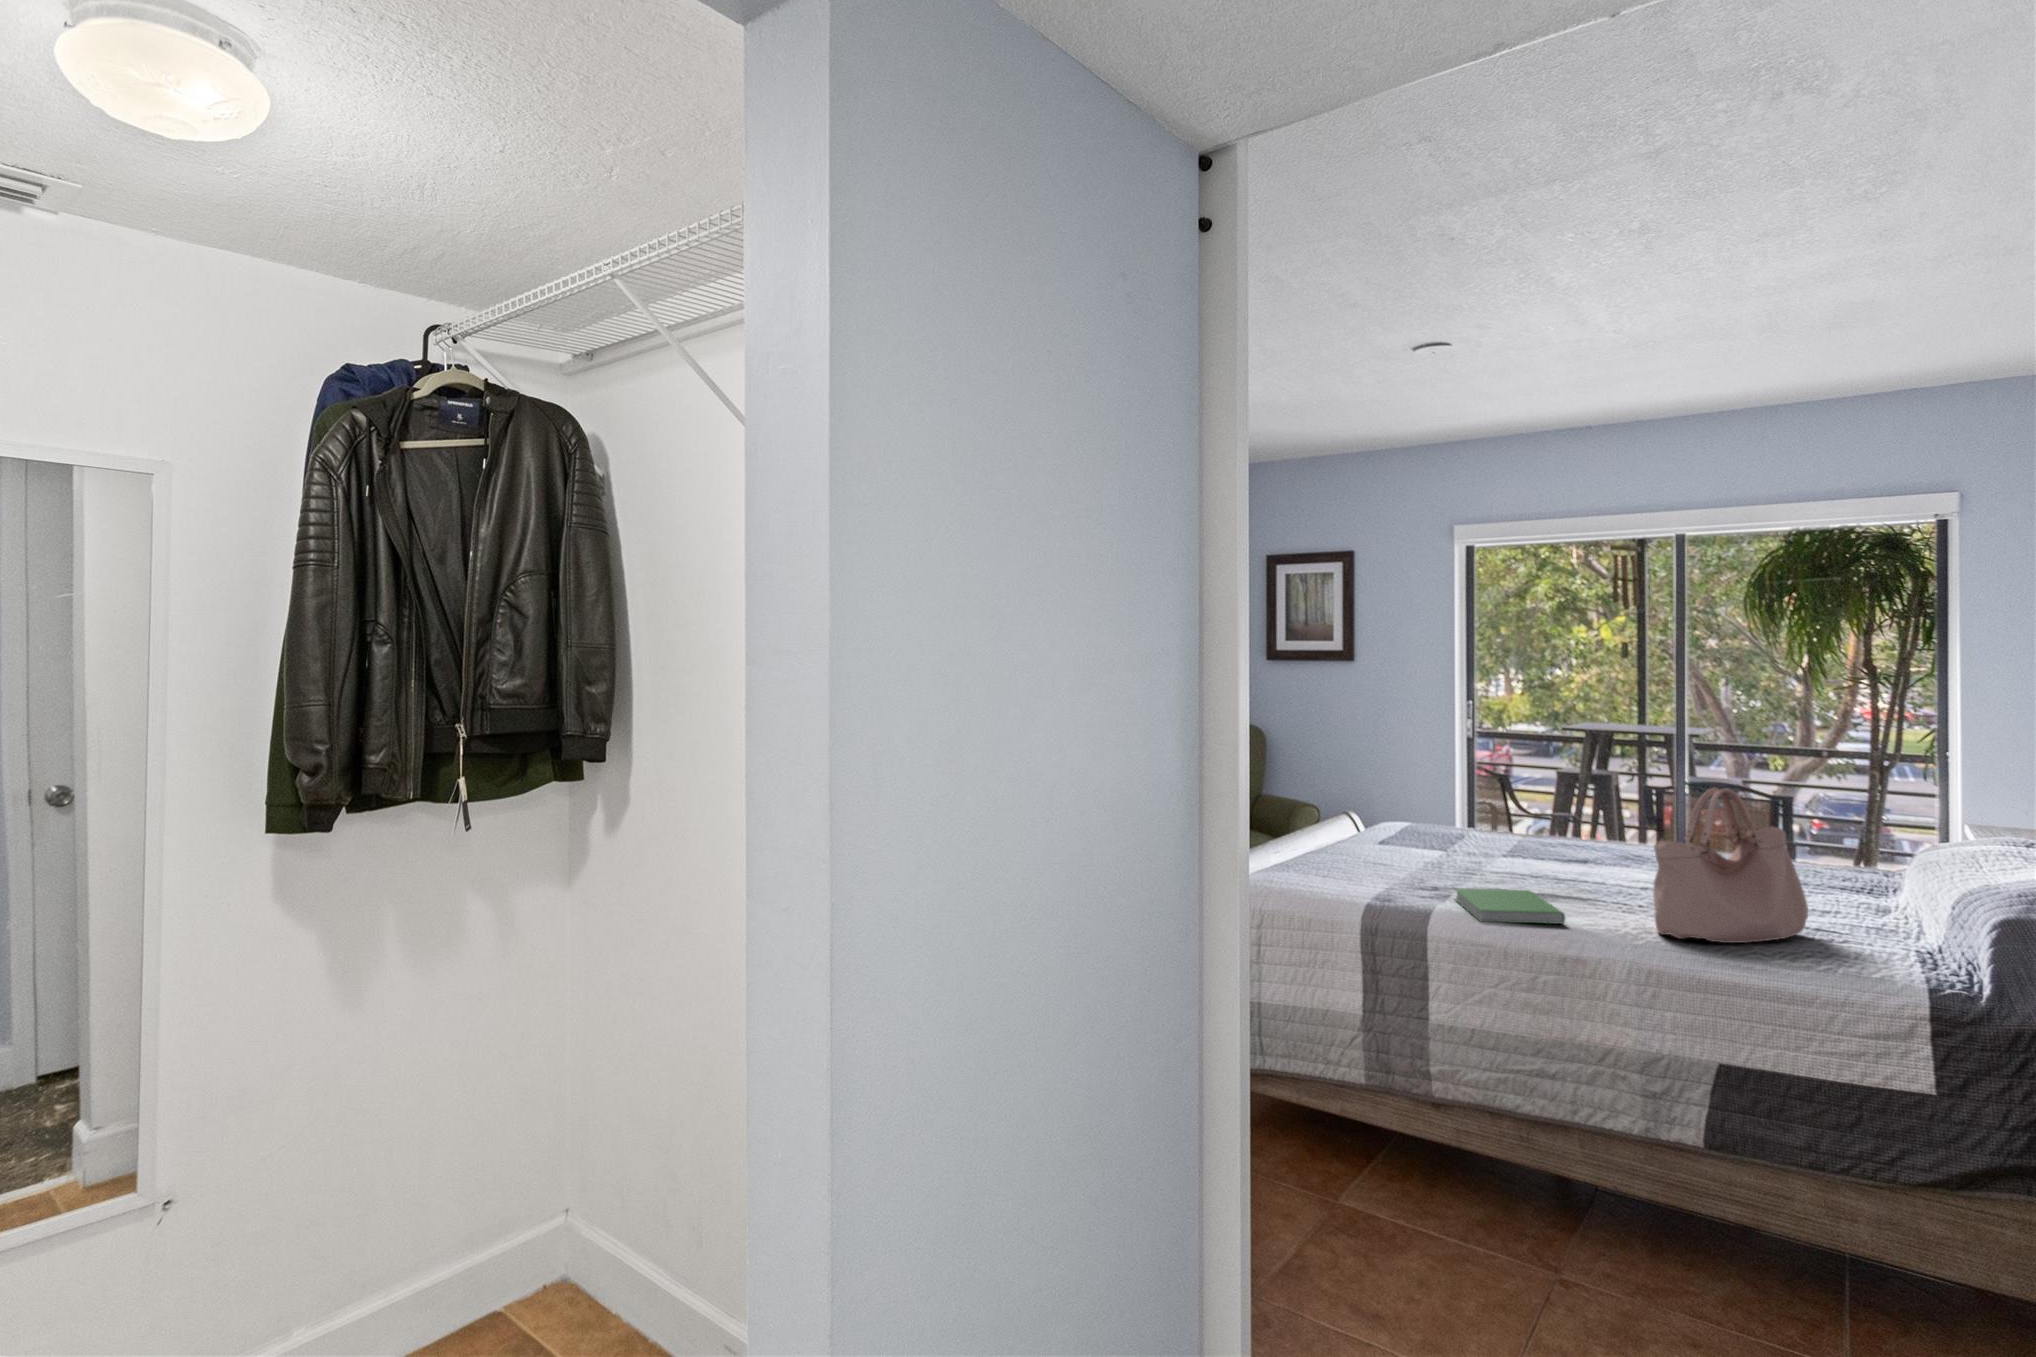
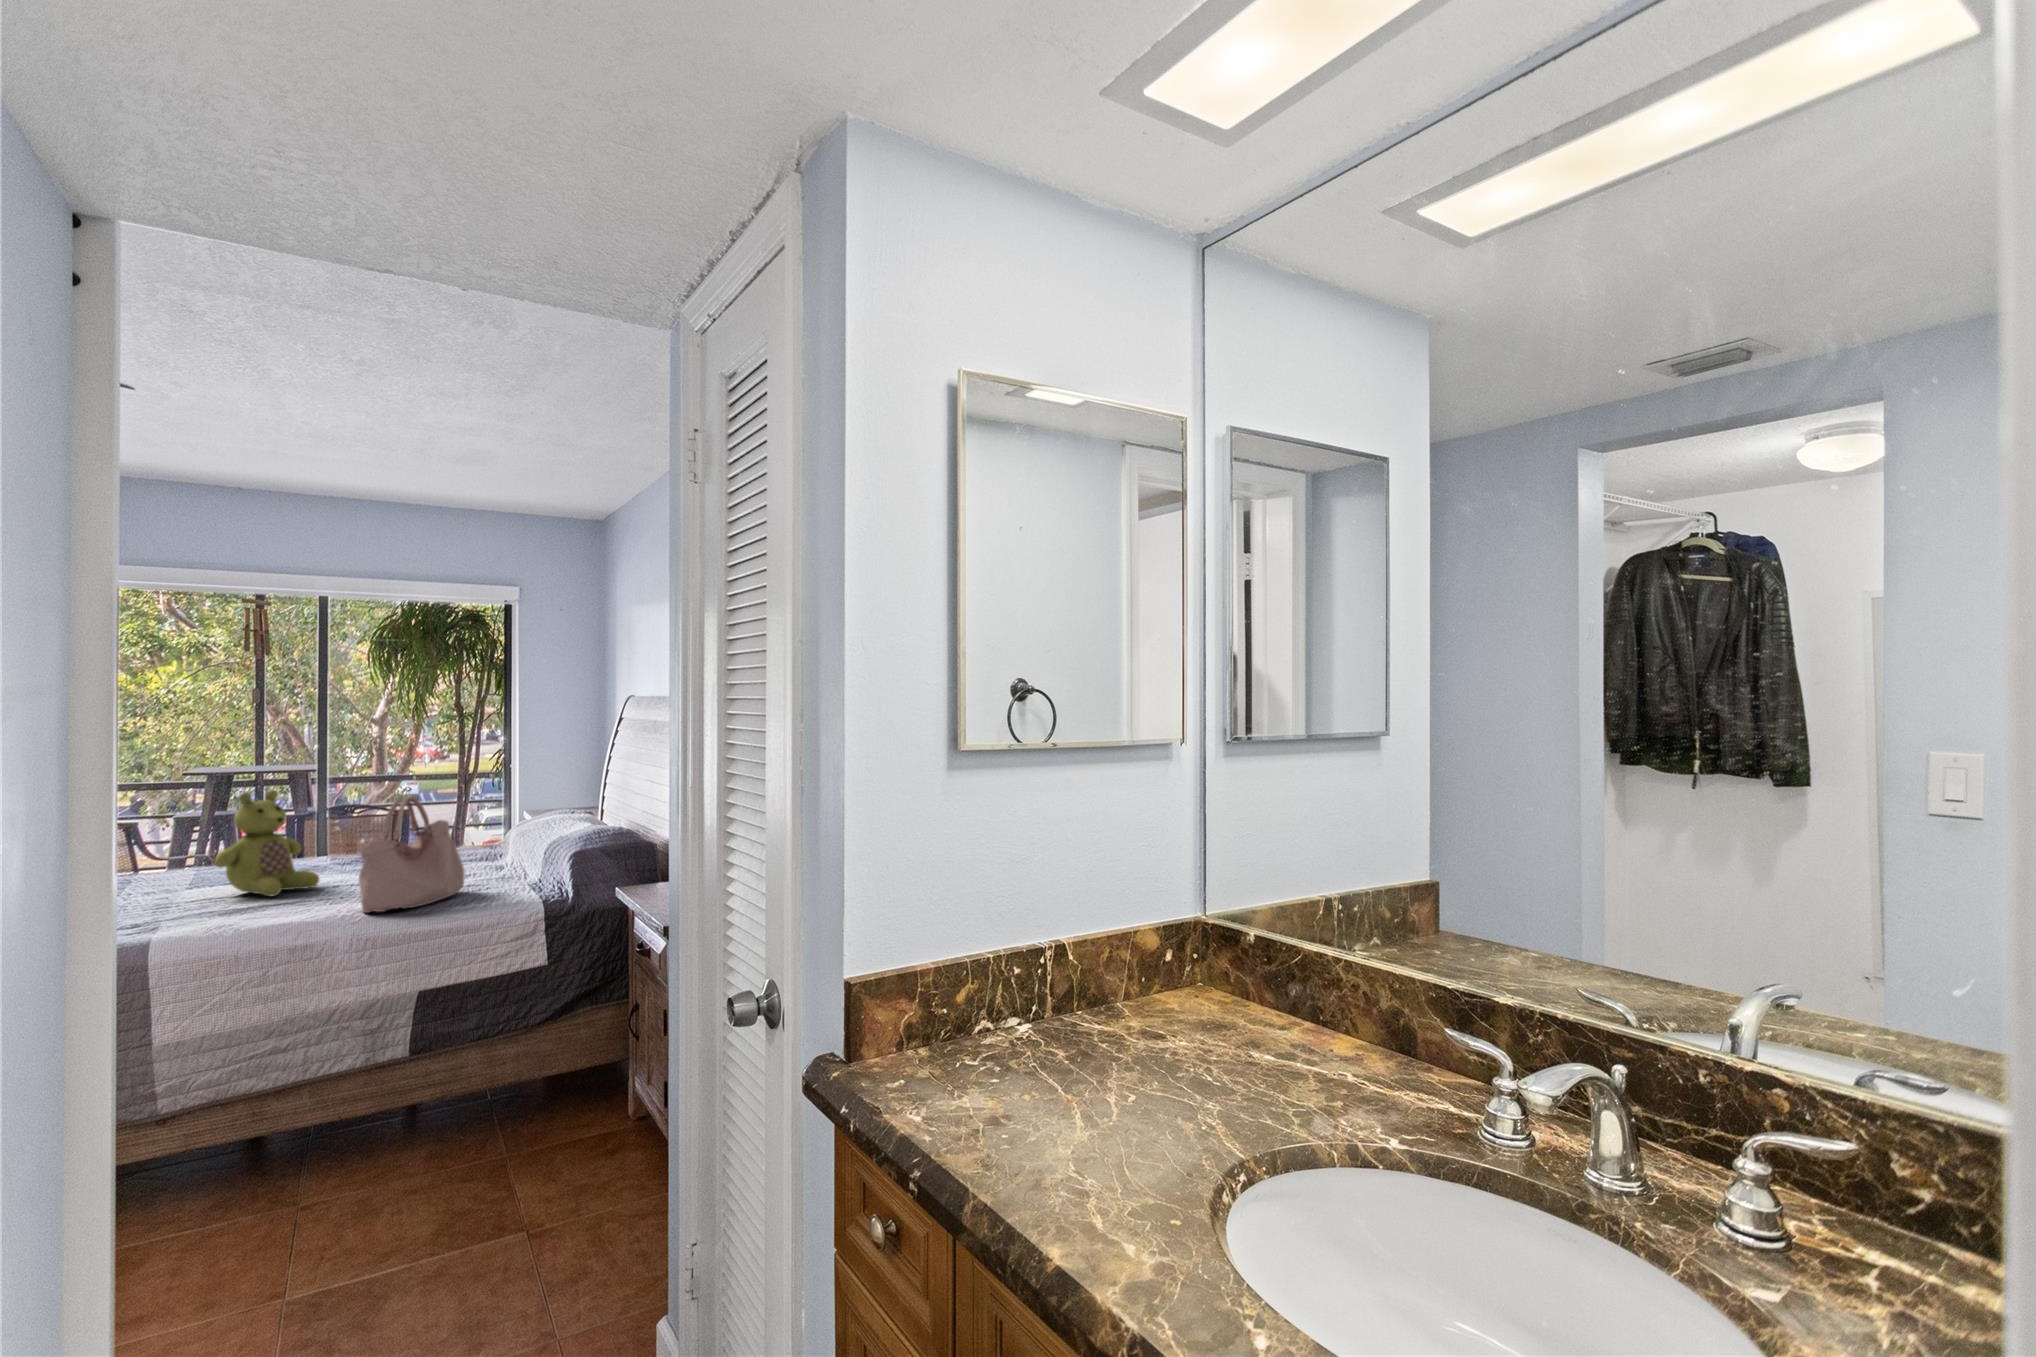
stuffed bear: none [1519,758,1628,884] -> present [214,790,319,896]
hardcover book: present [1455,889,1565,924] -> none [162,907,286,940]

